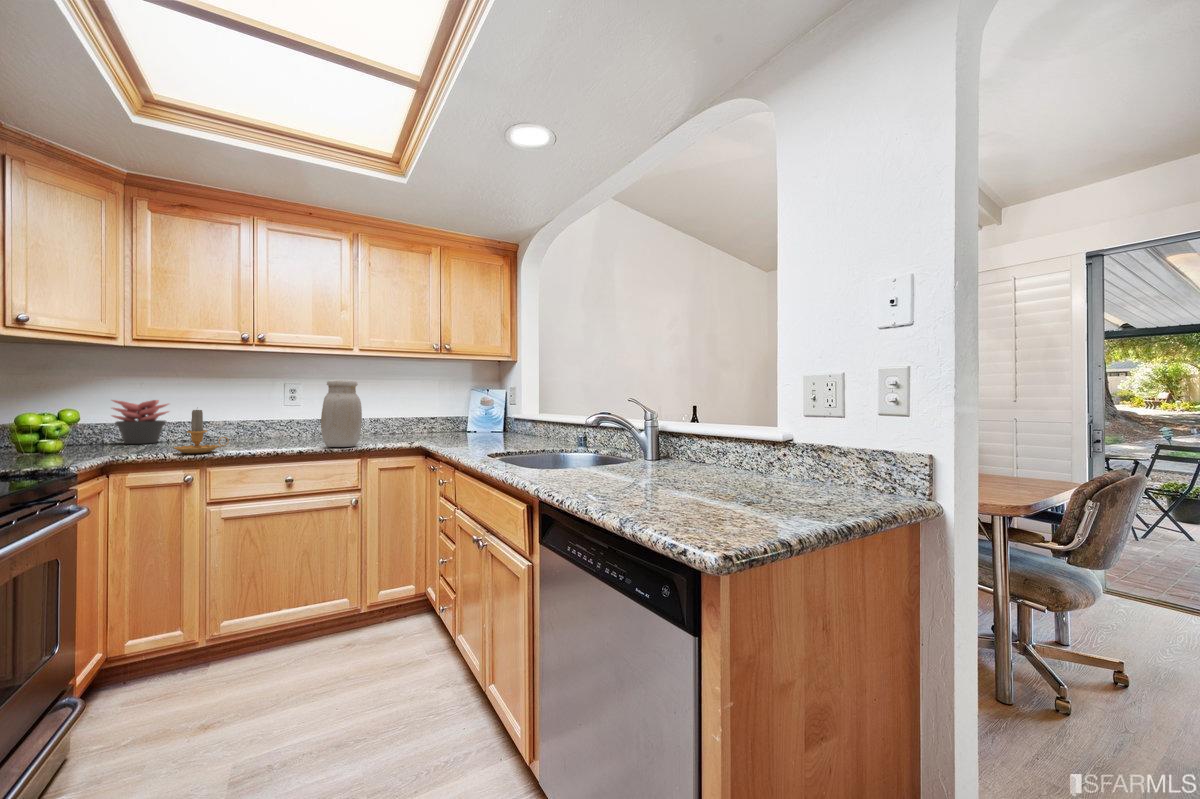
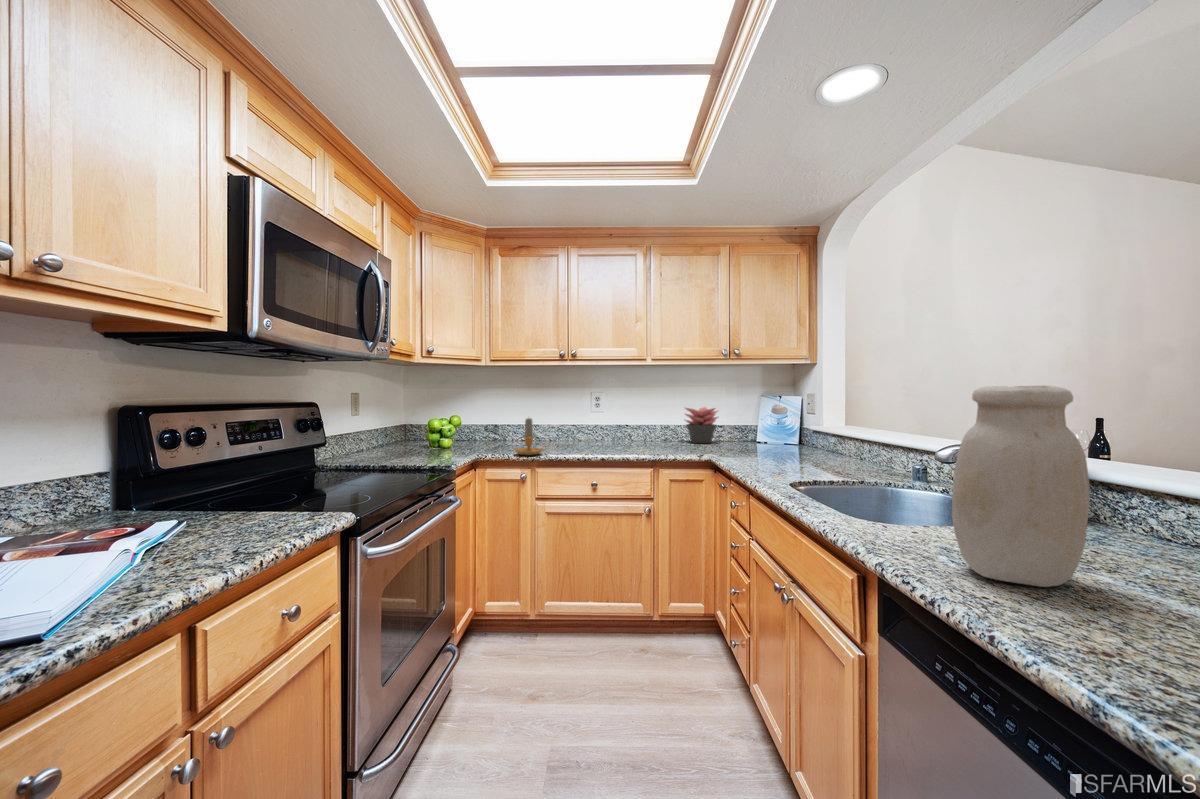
jar: present [321,380,362,447] -> present [952,385,1090,587]
succulent plant: present [112,400,169,444] -> present [685,407,719,443]

